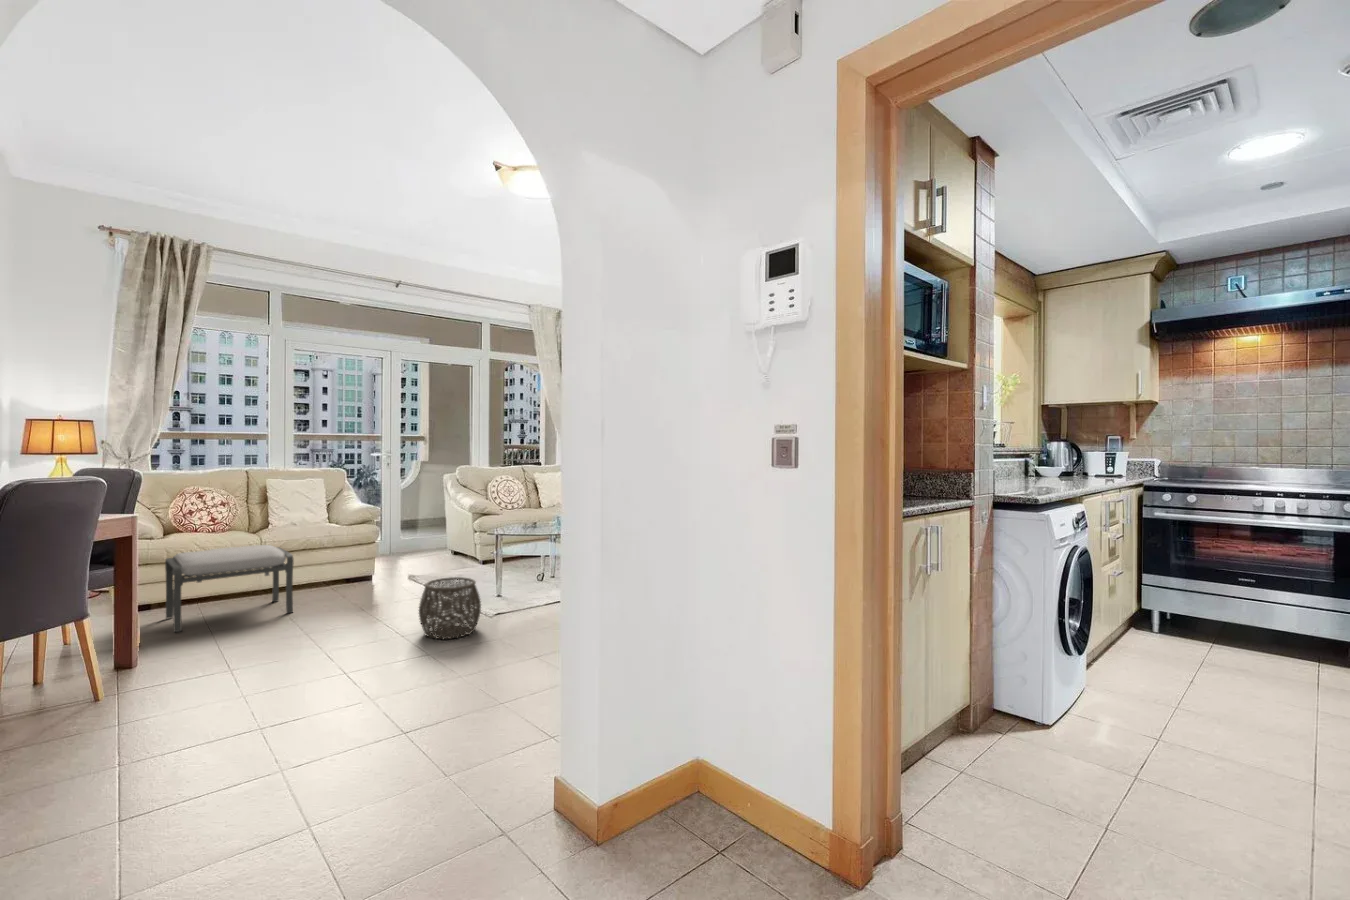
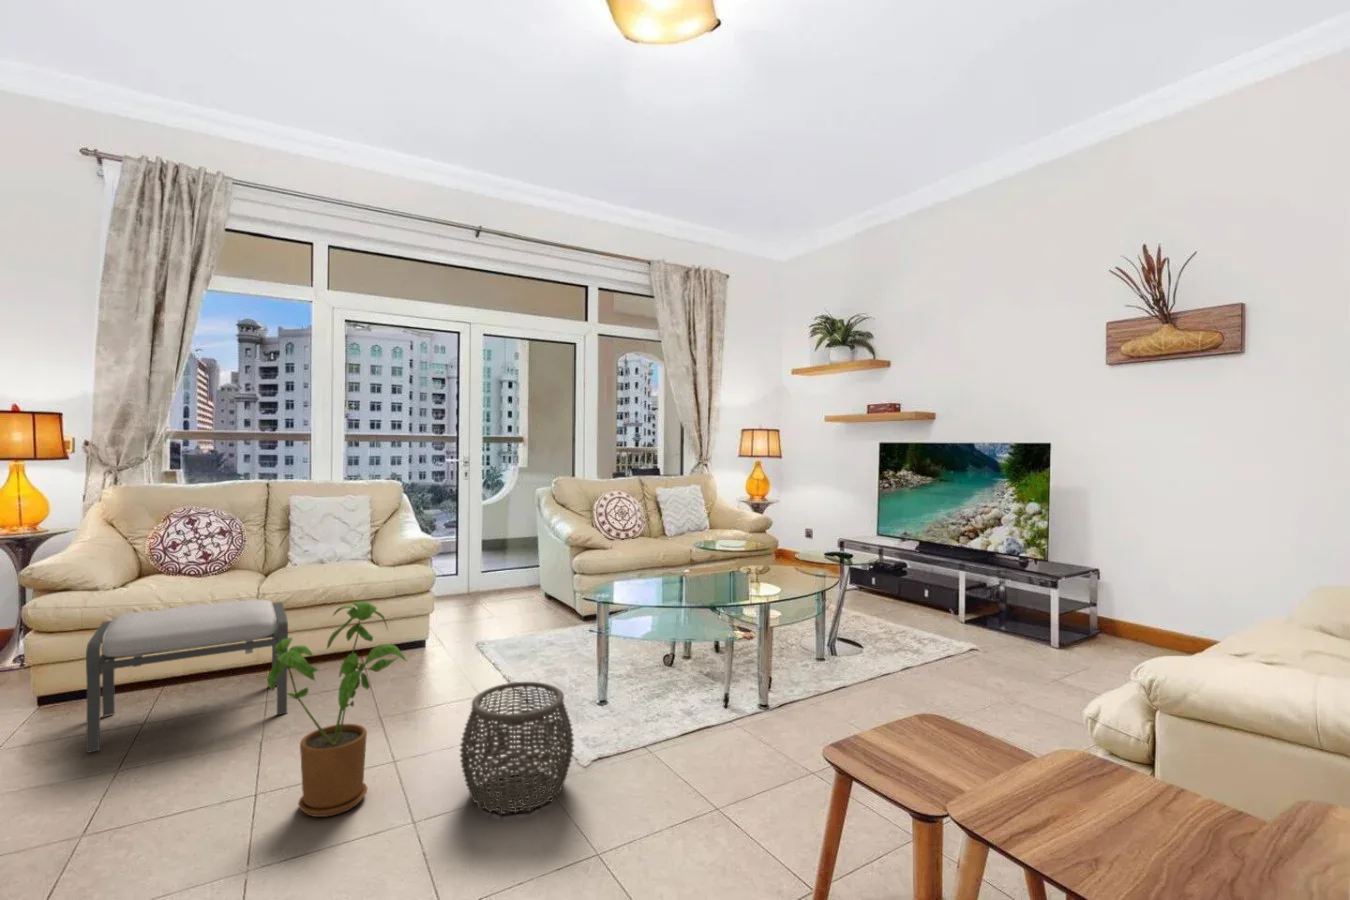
house plant: none [311,534,389,646] -> present [267,602,406,817]

